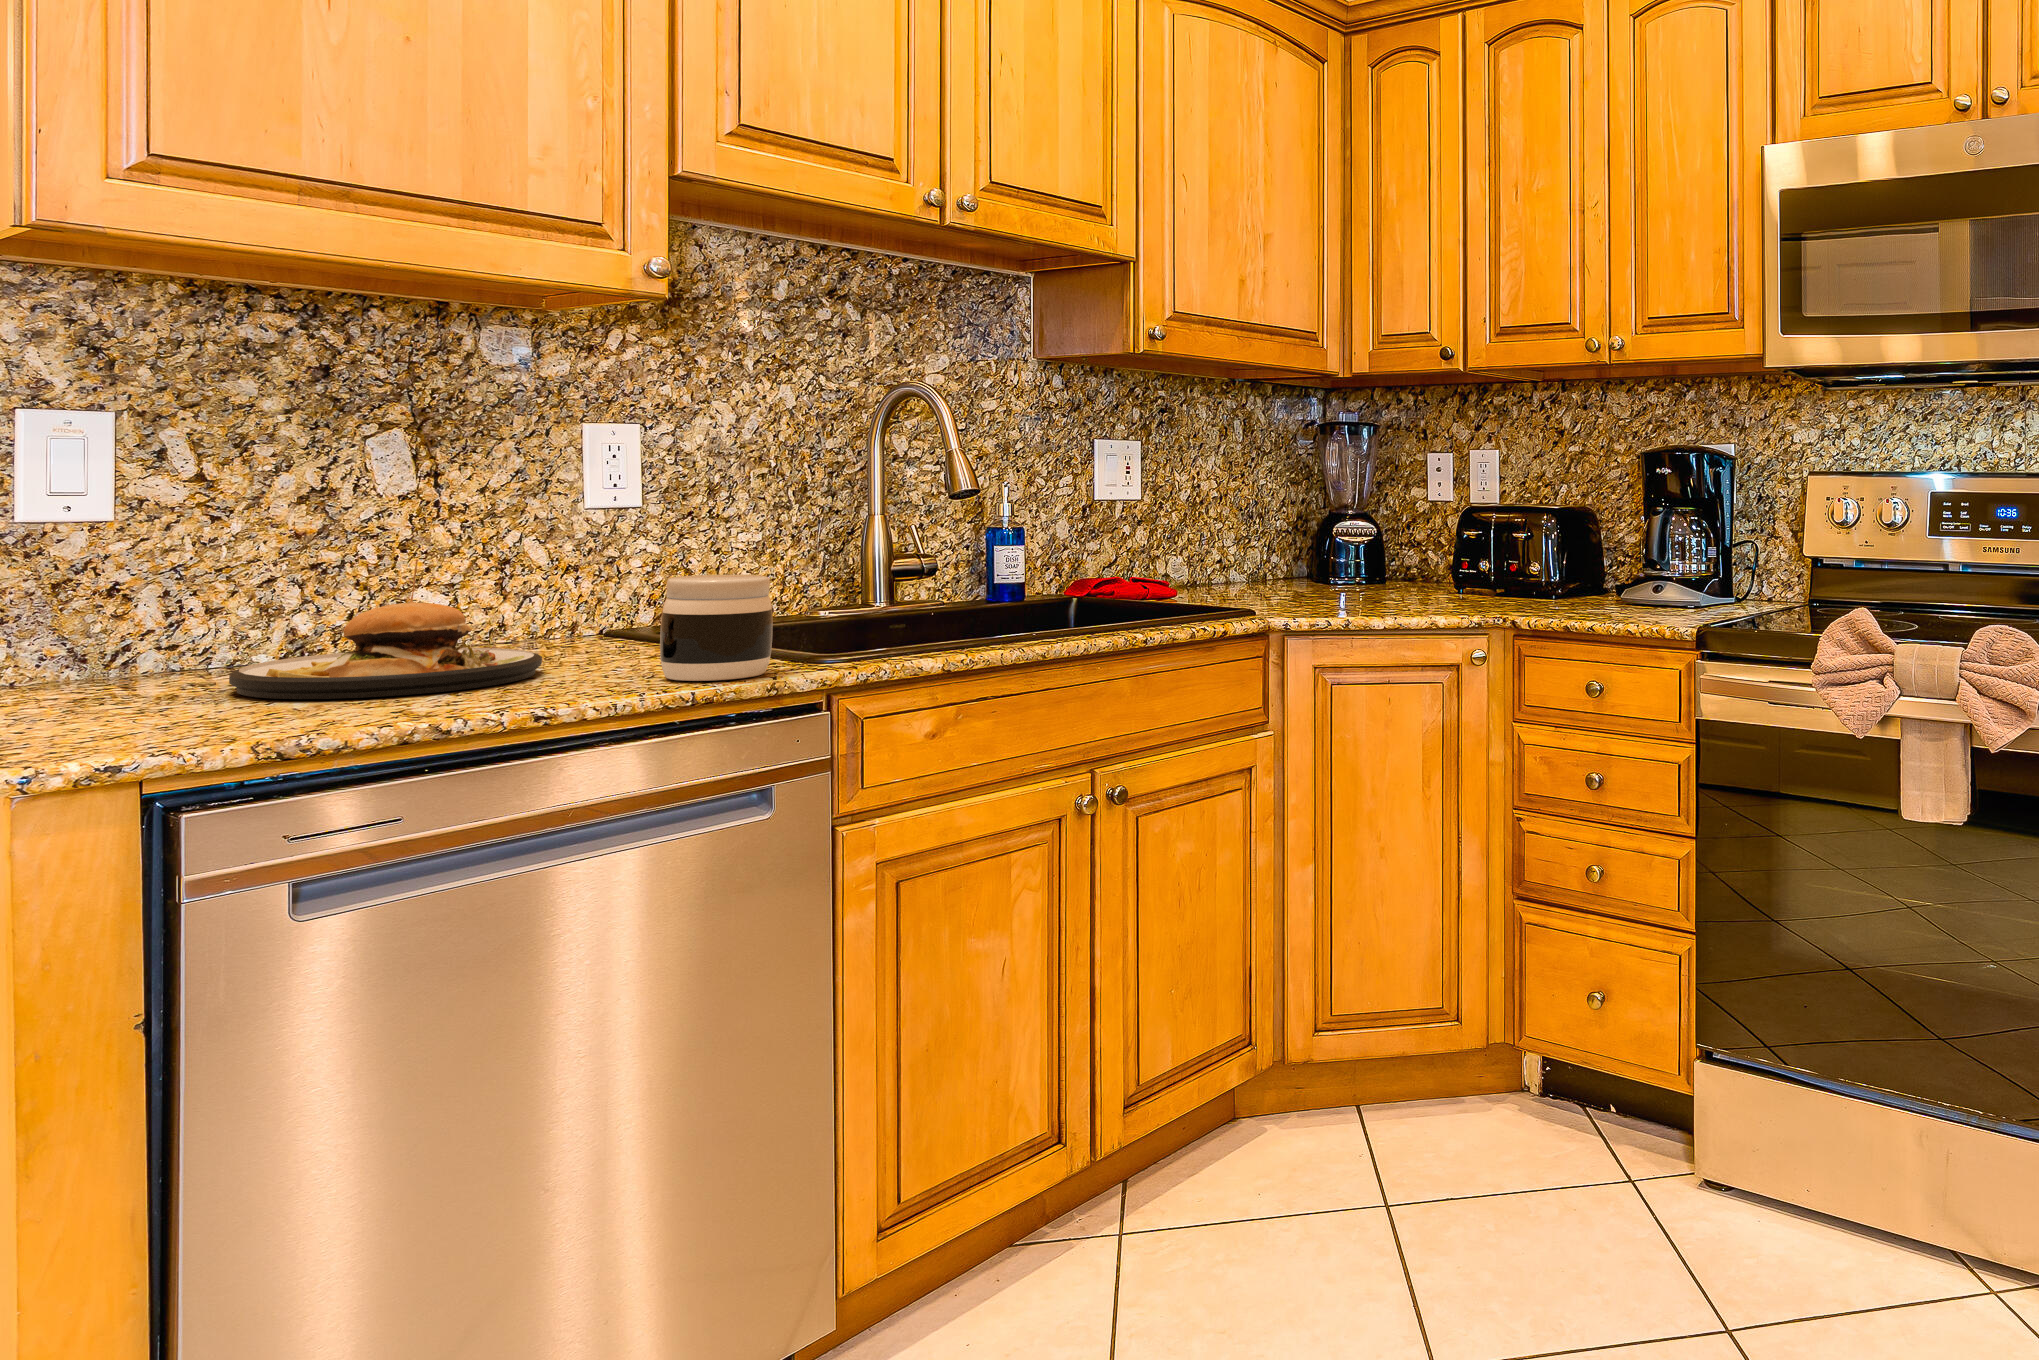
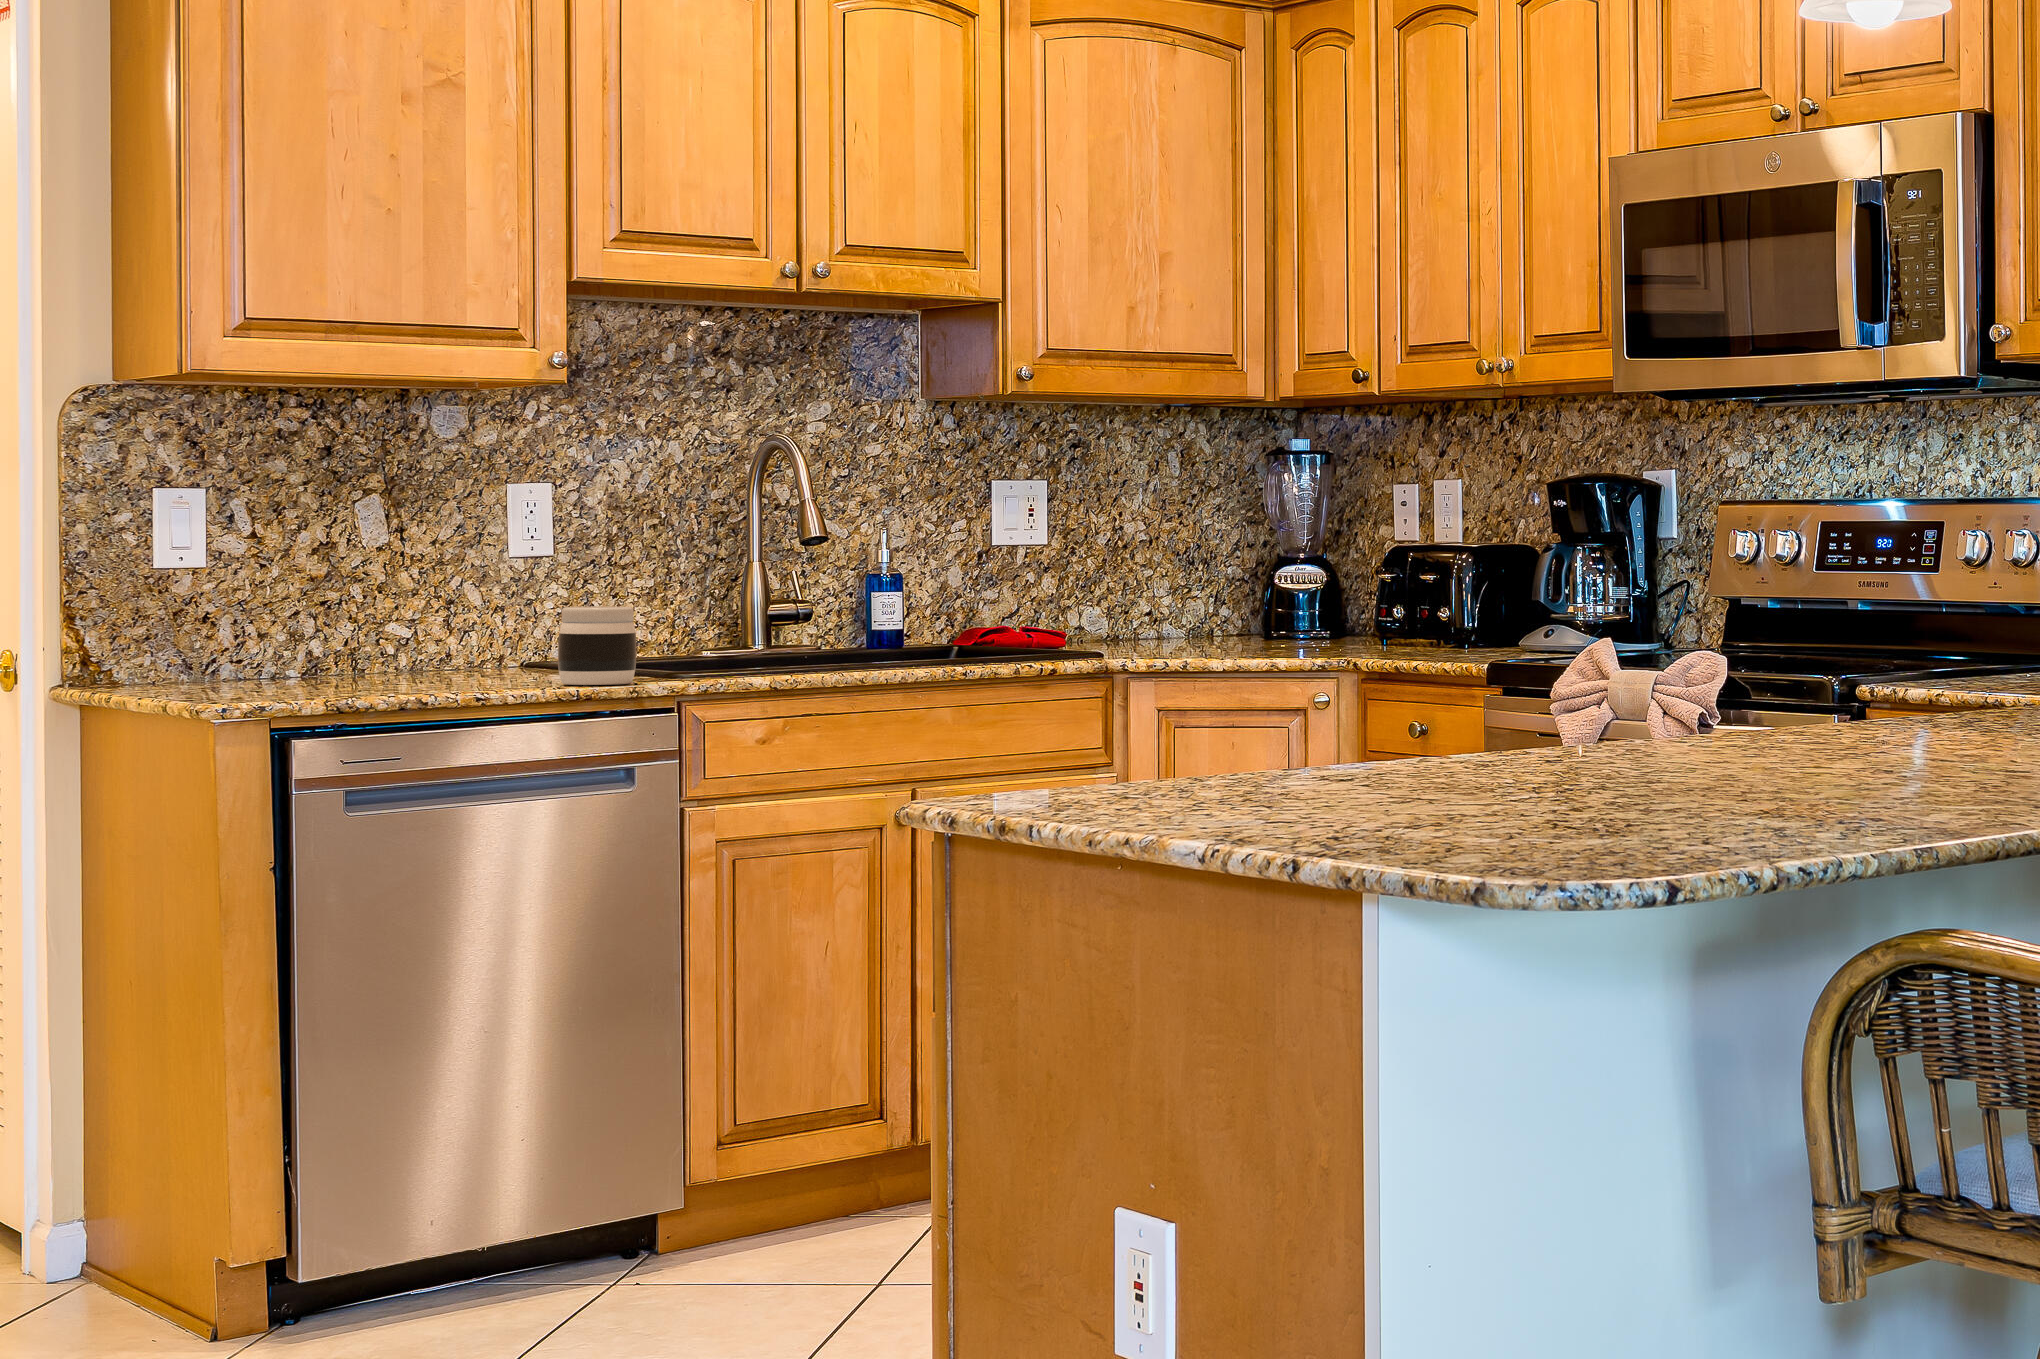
plate: present [229,560,542,699] -> none [293,593,480,687]

